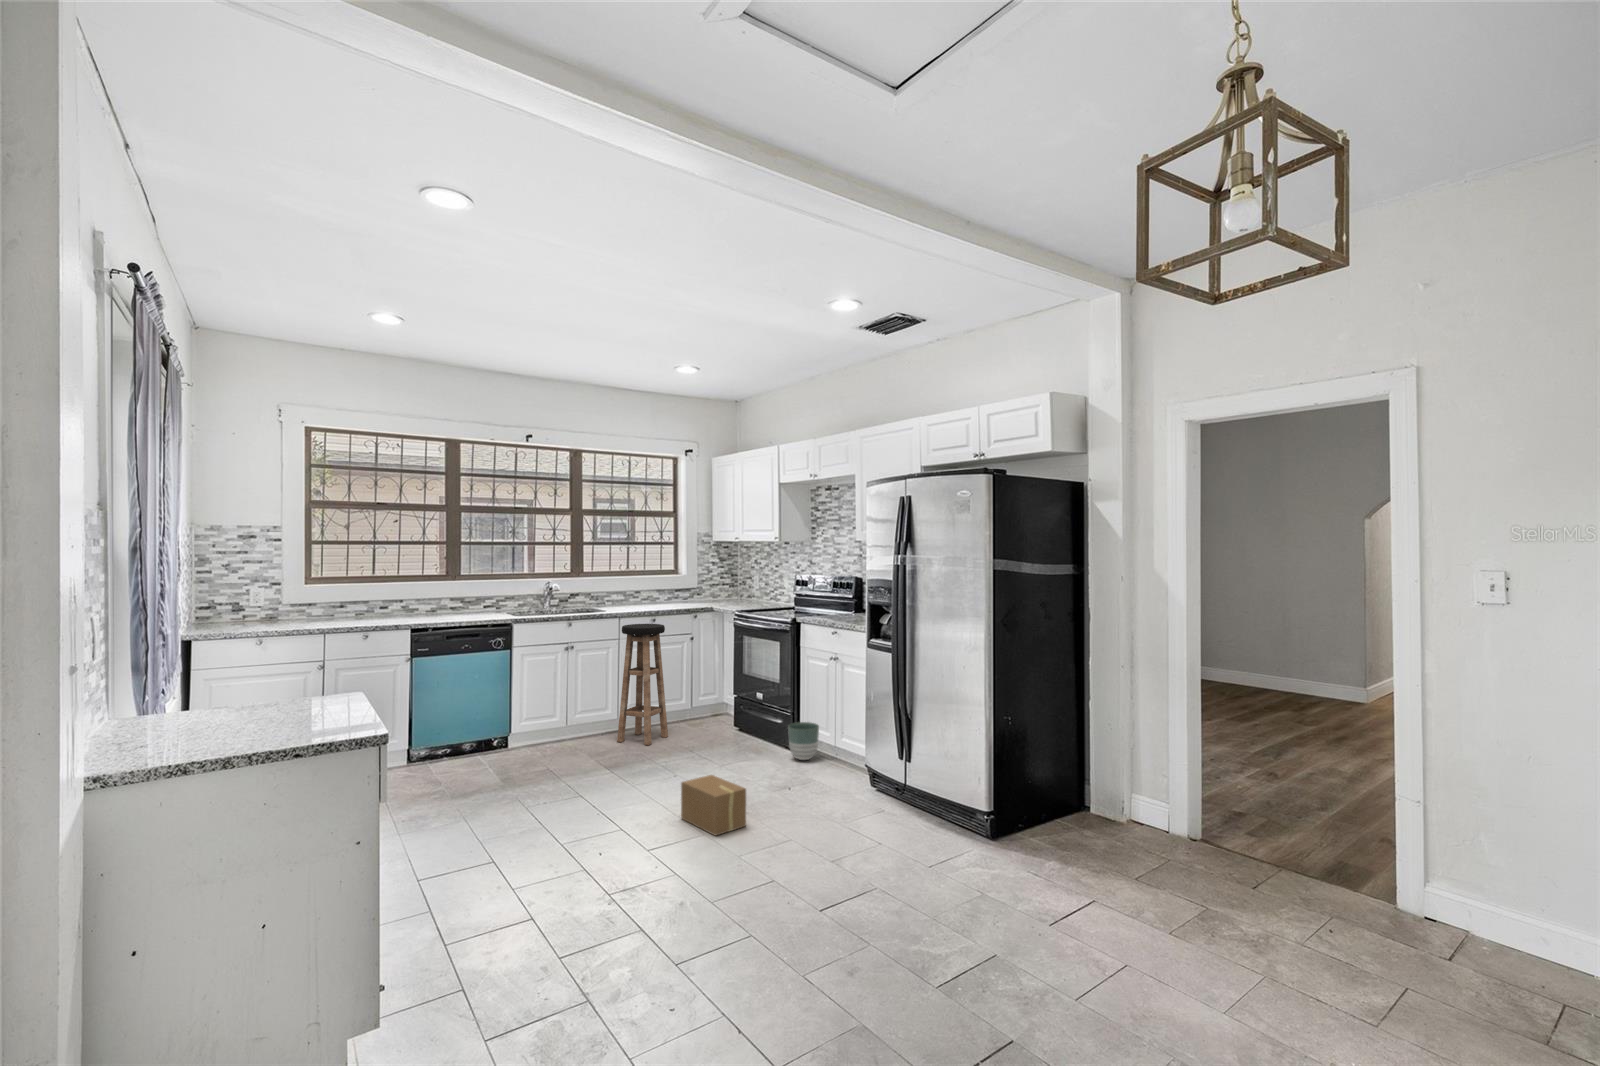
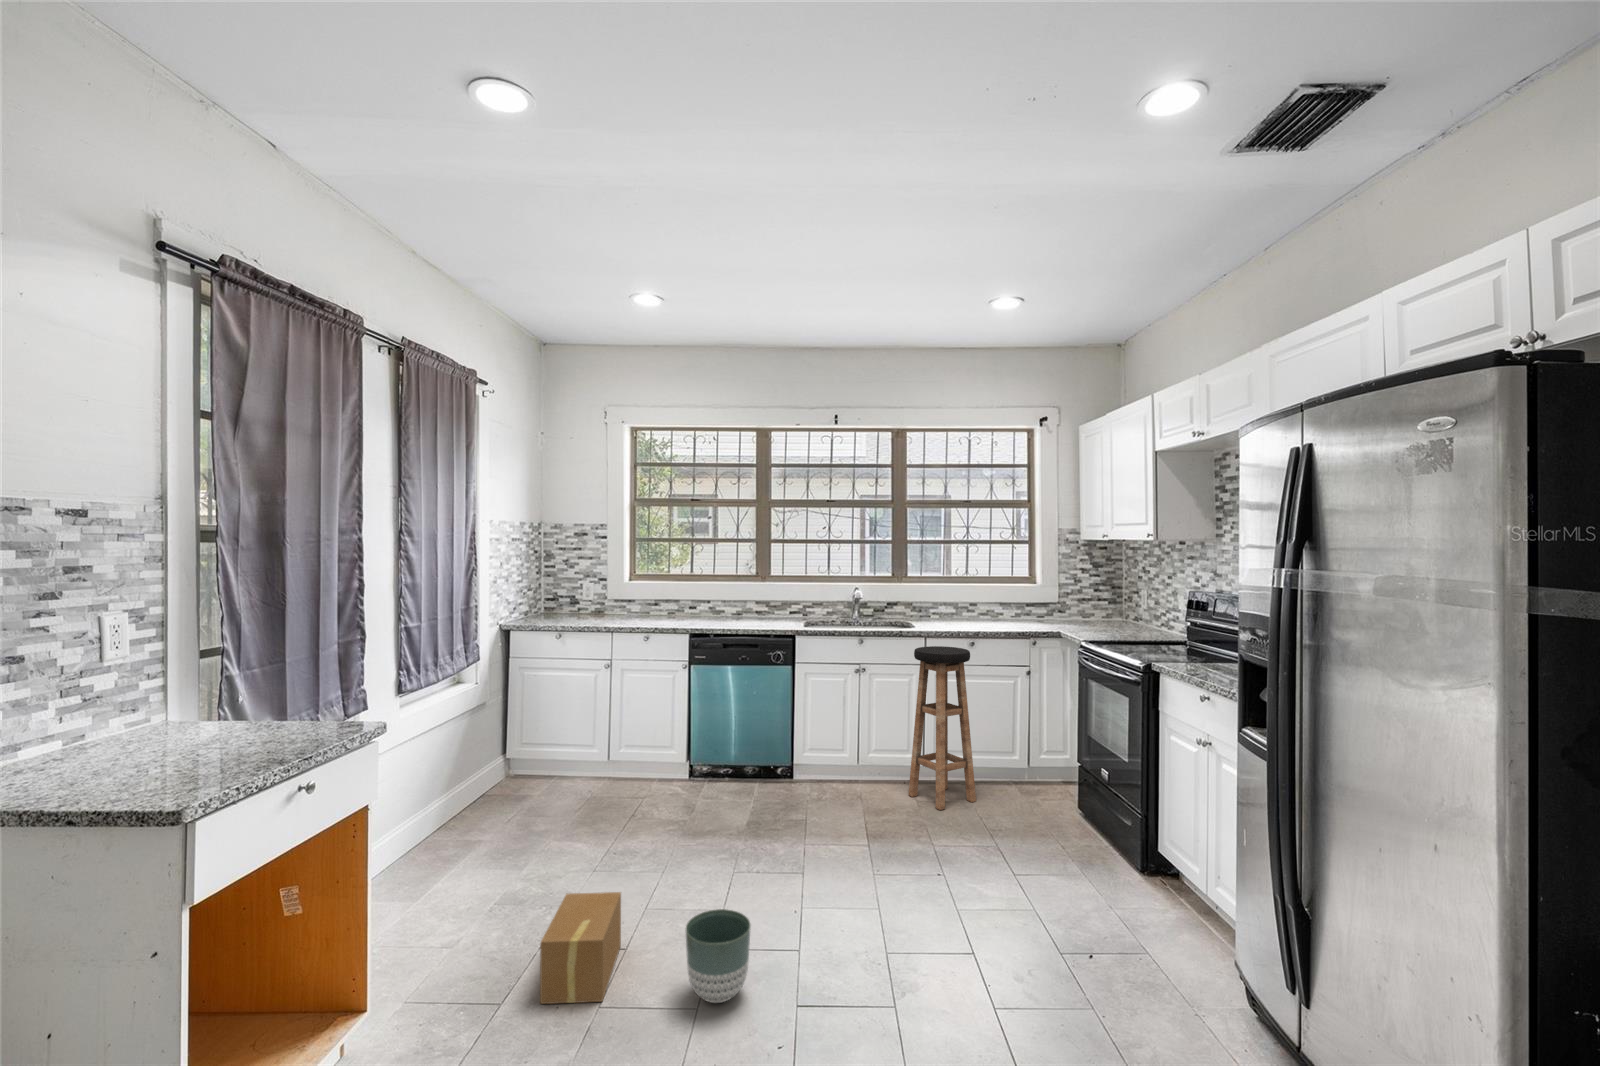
planter: present [788,722,819,760] -> present [686,909,751,1003]
cardboard box: present [681,775,746,835] -> present [540,892,621,1004]

